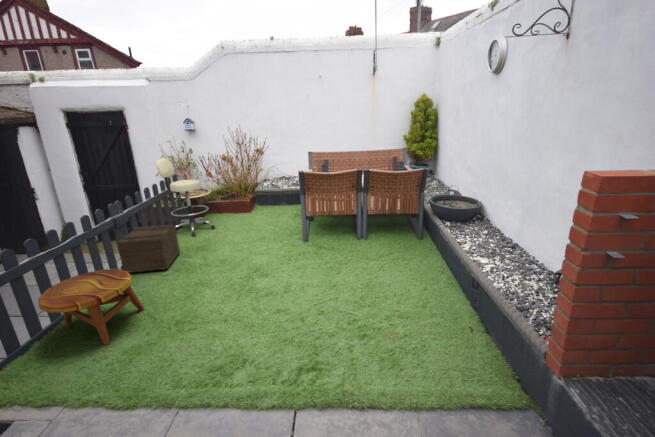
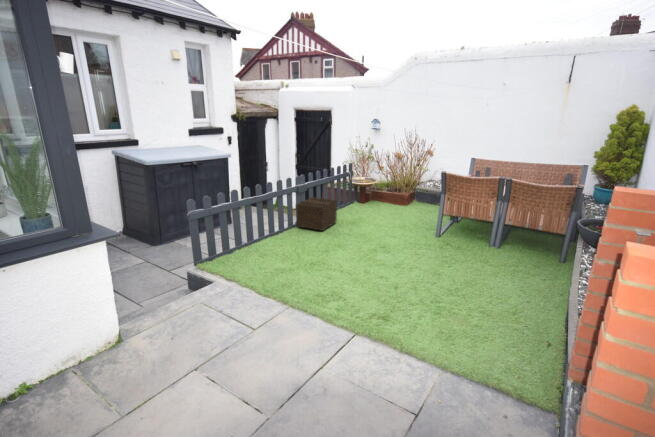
stool: present [156,158,215,236] -> none [337,149,371,214]
side table: present [38,269,144,345] -> none [245,217,298,262]

